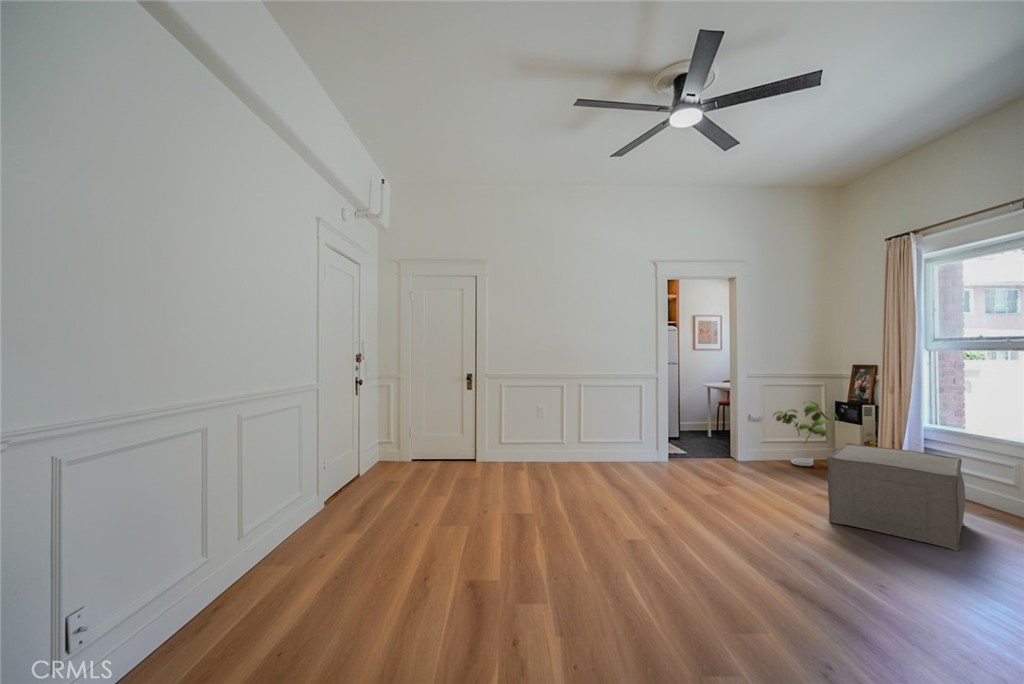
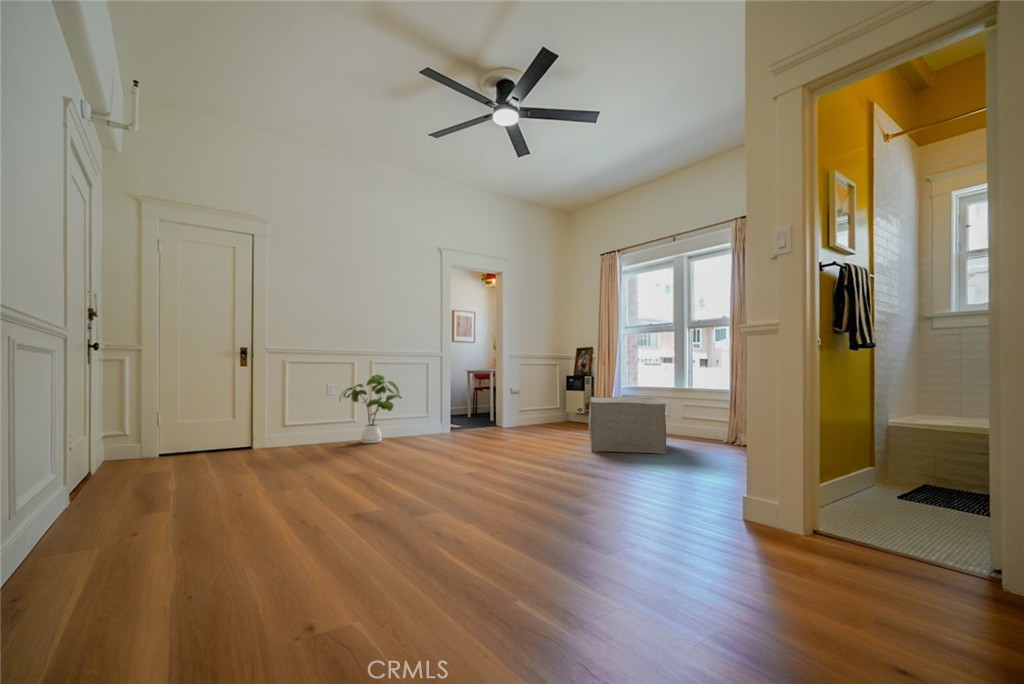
house plant: present [773,401,839,466] -> present [339,375,402,443]

